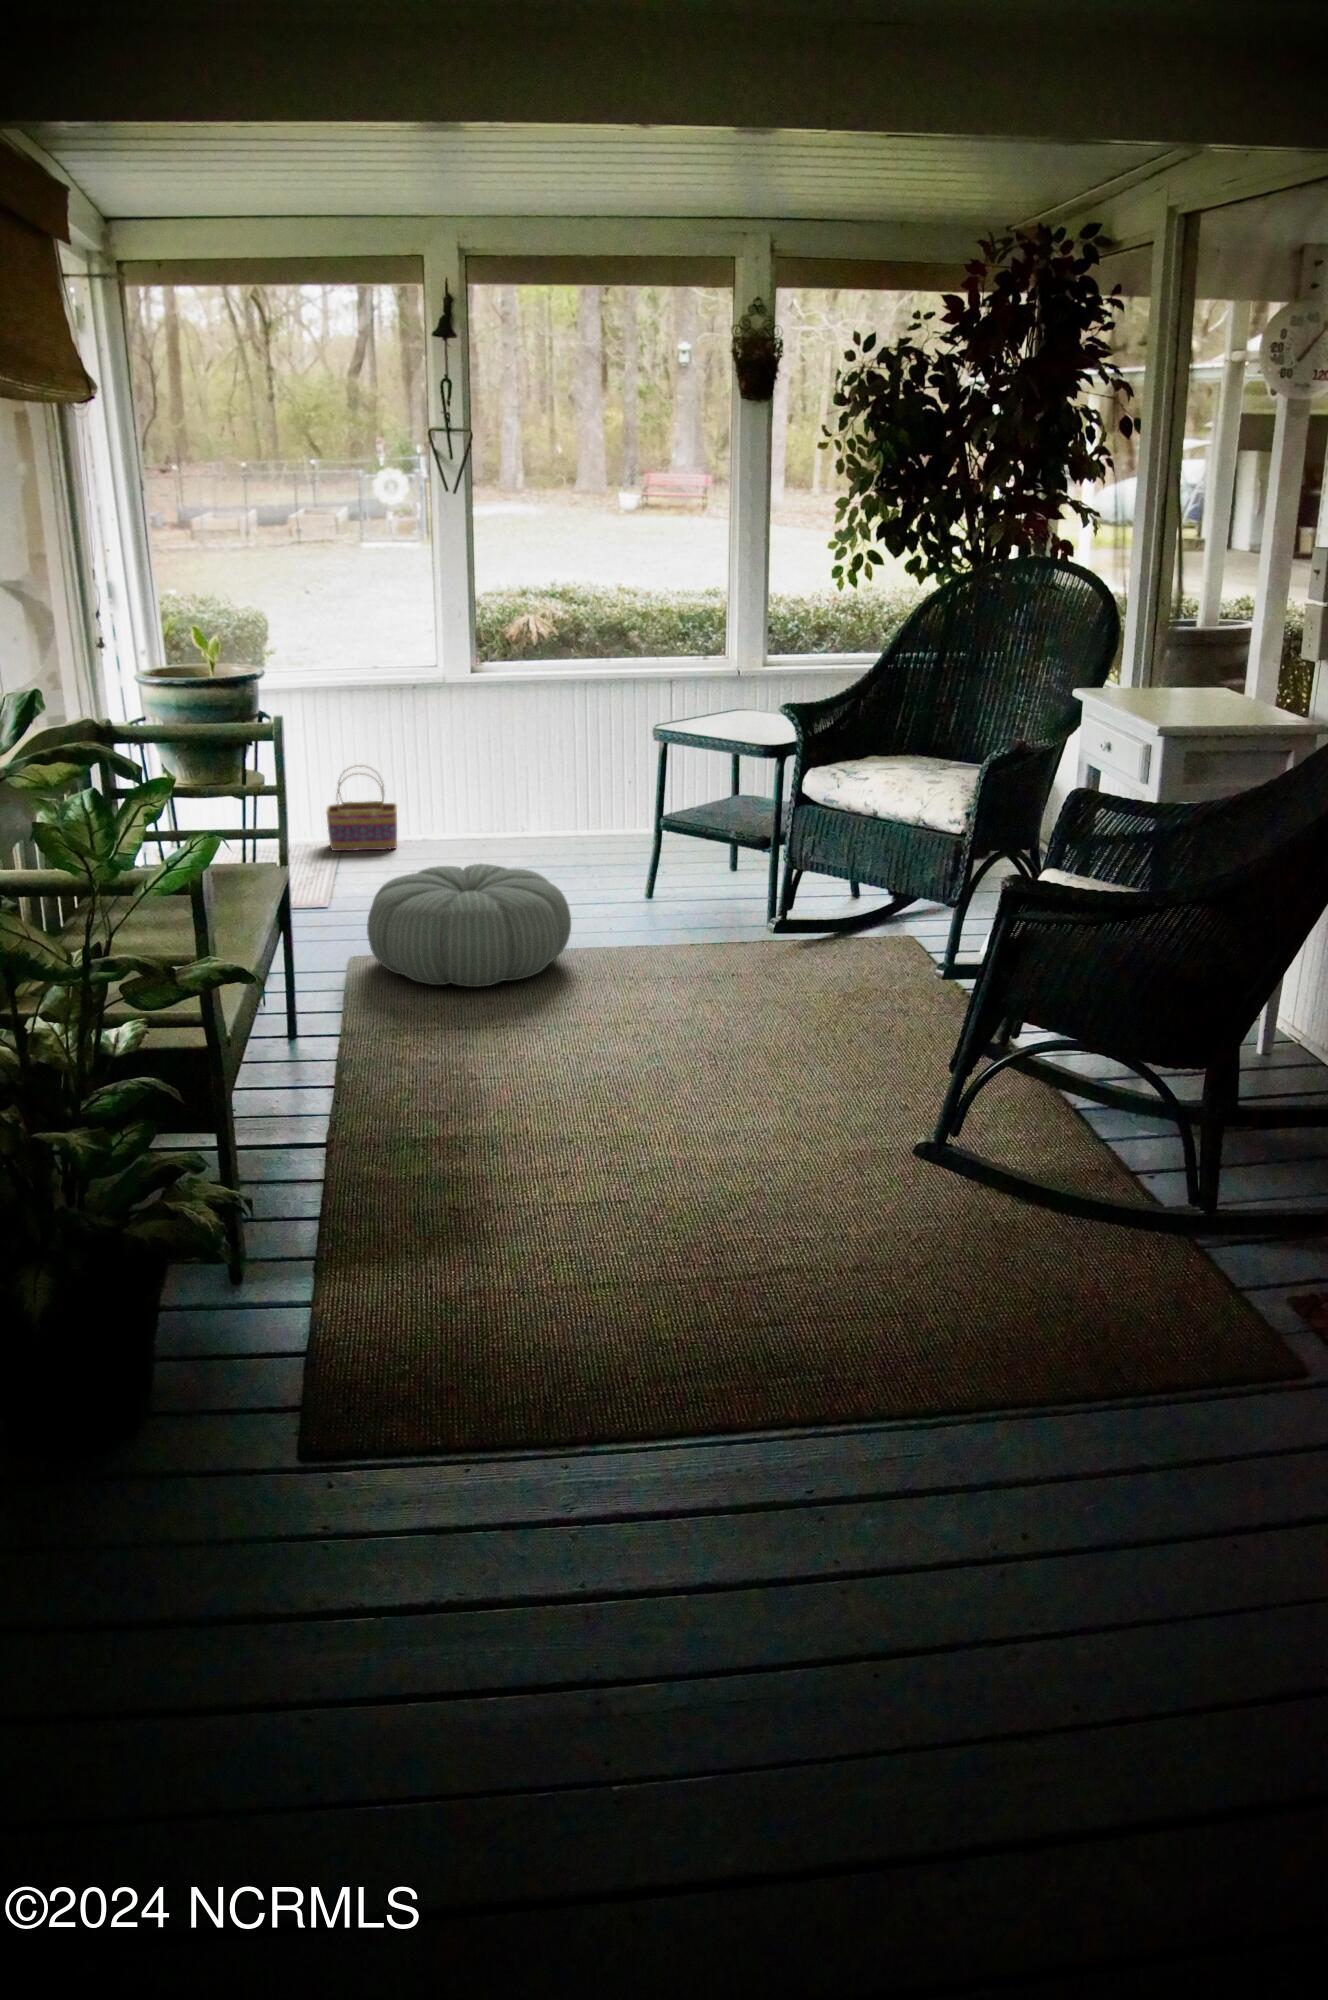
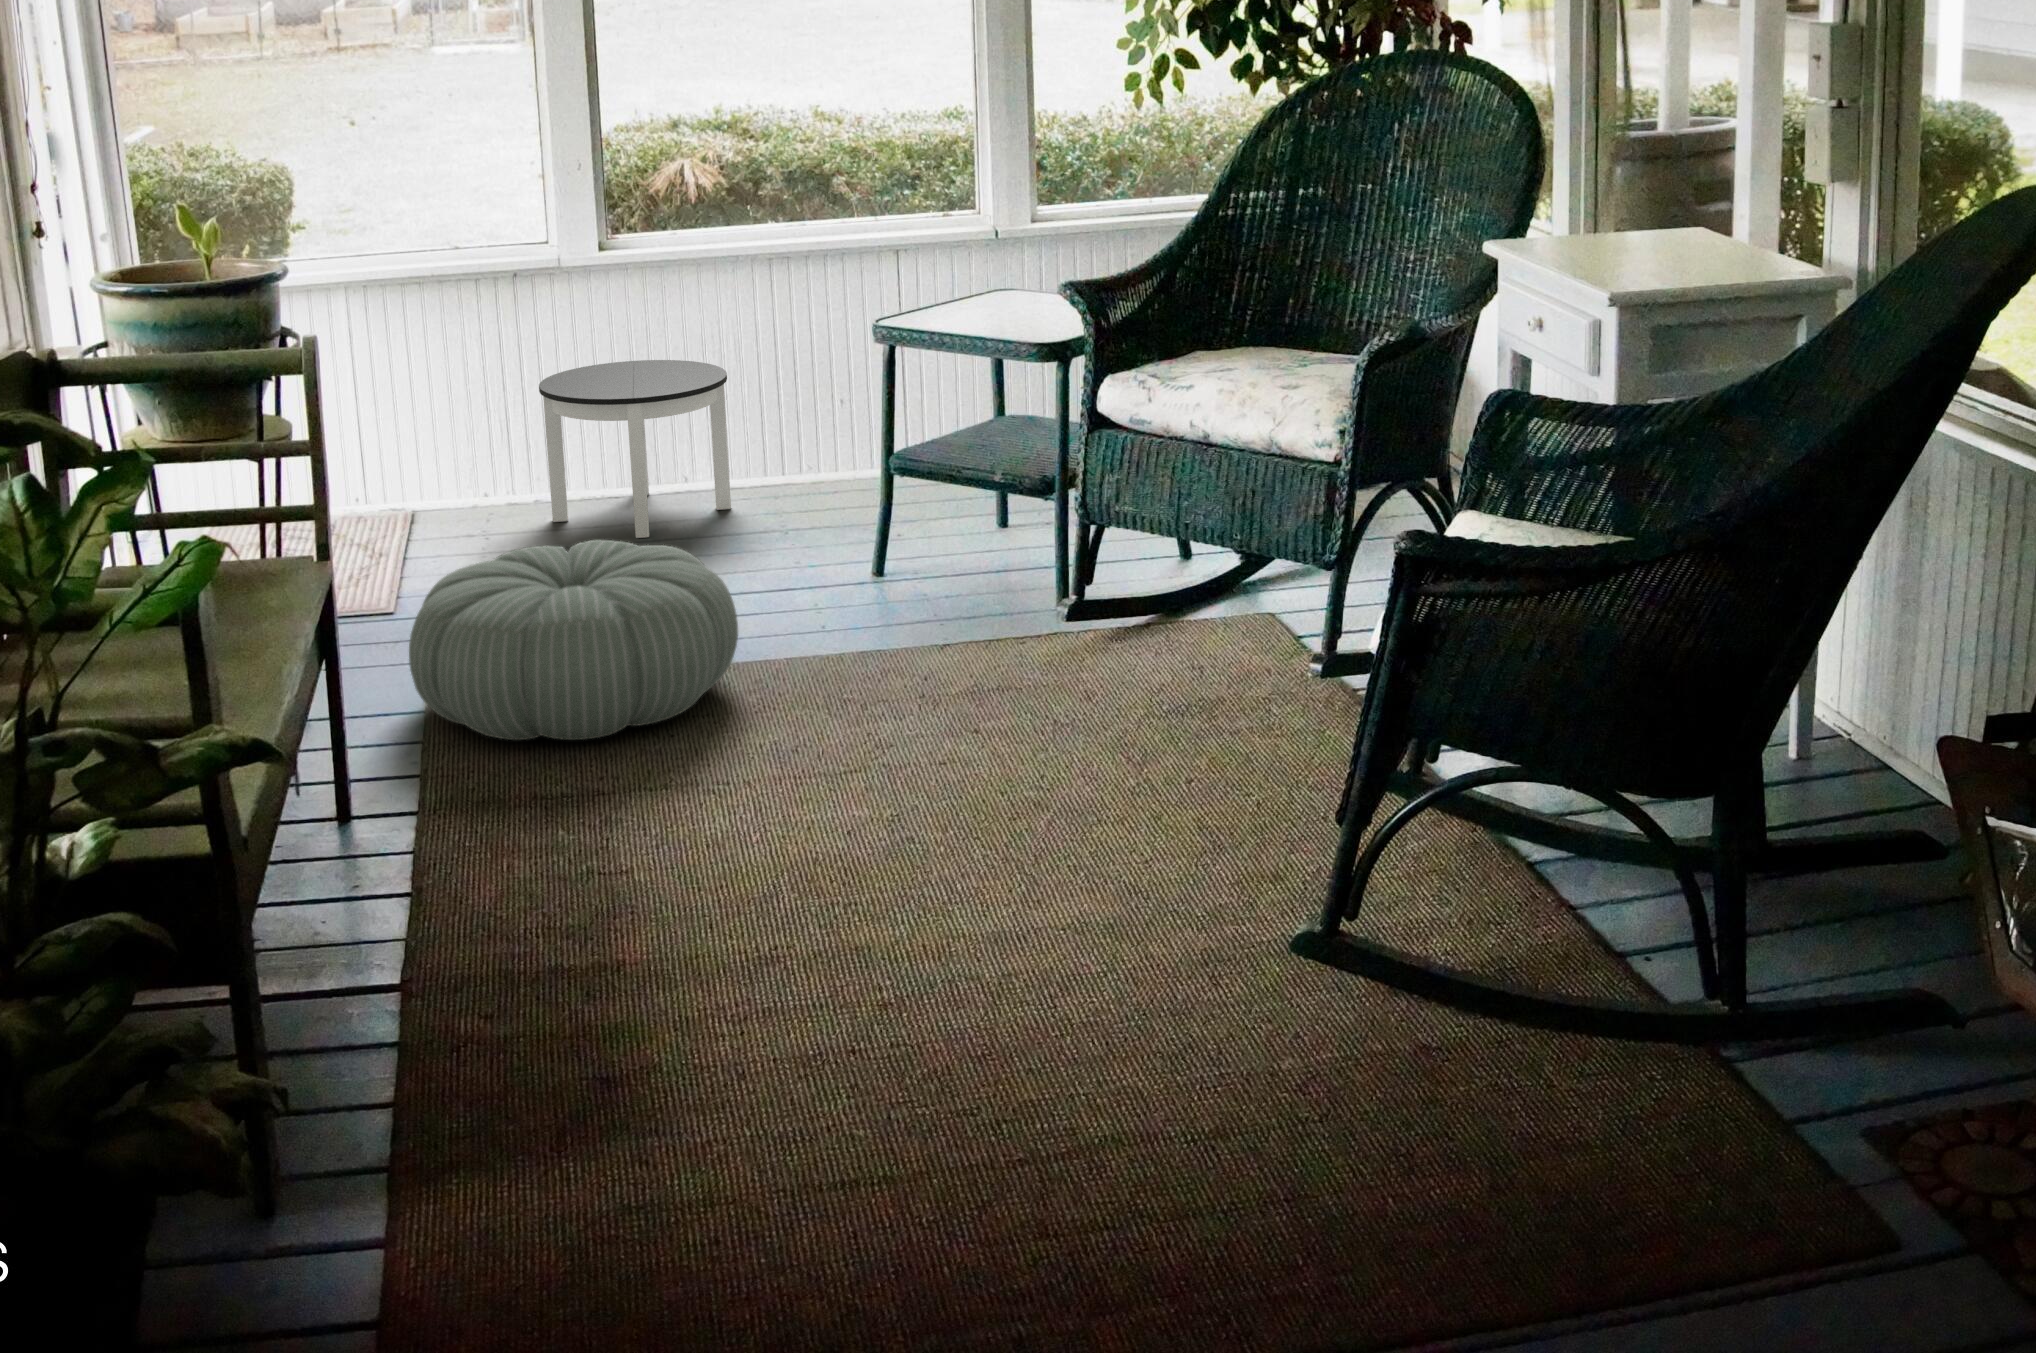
round table: none [434,752,555,868] -> present [539,360,731,538]
basket: present [326,767,397,851] -> none [374,390,489,522]

